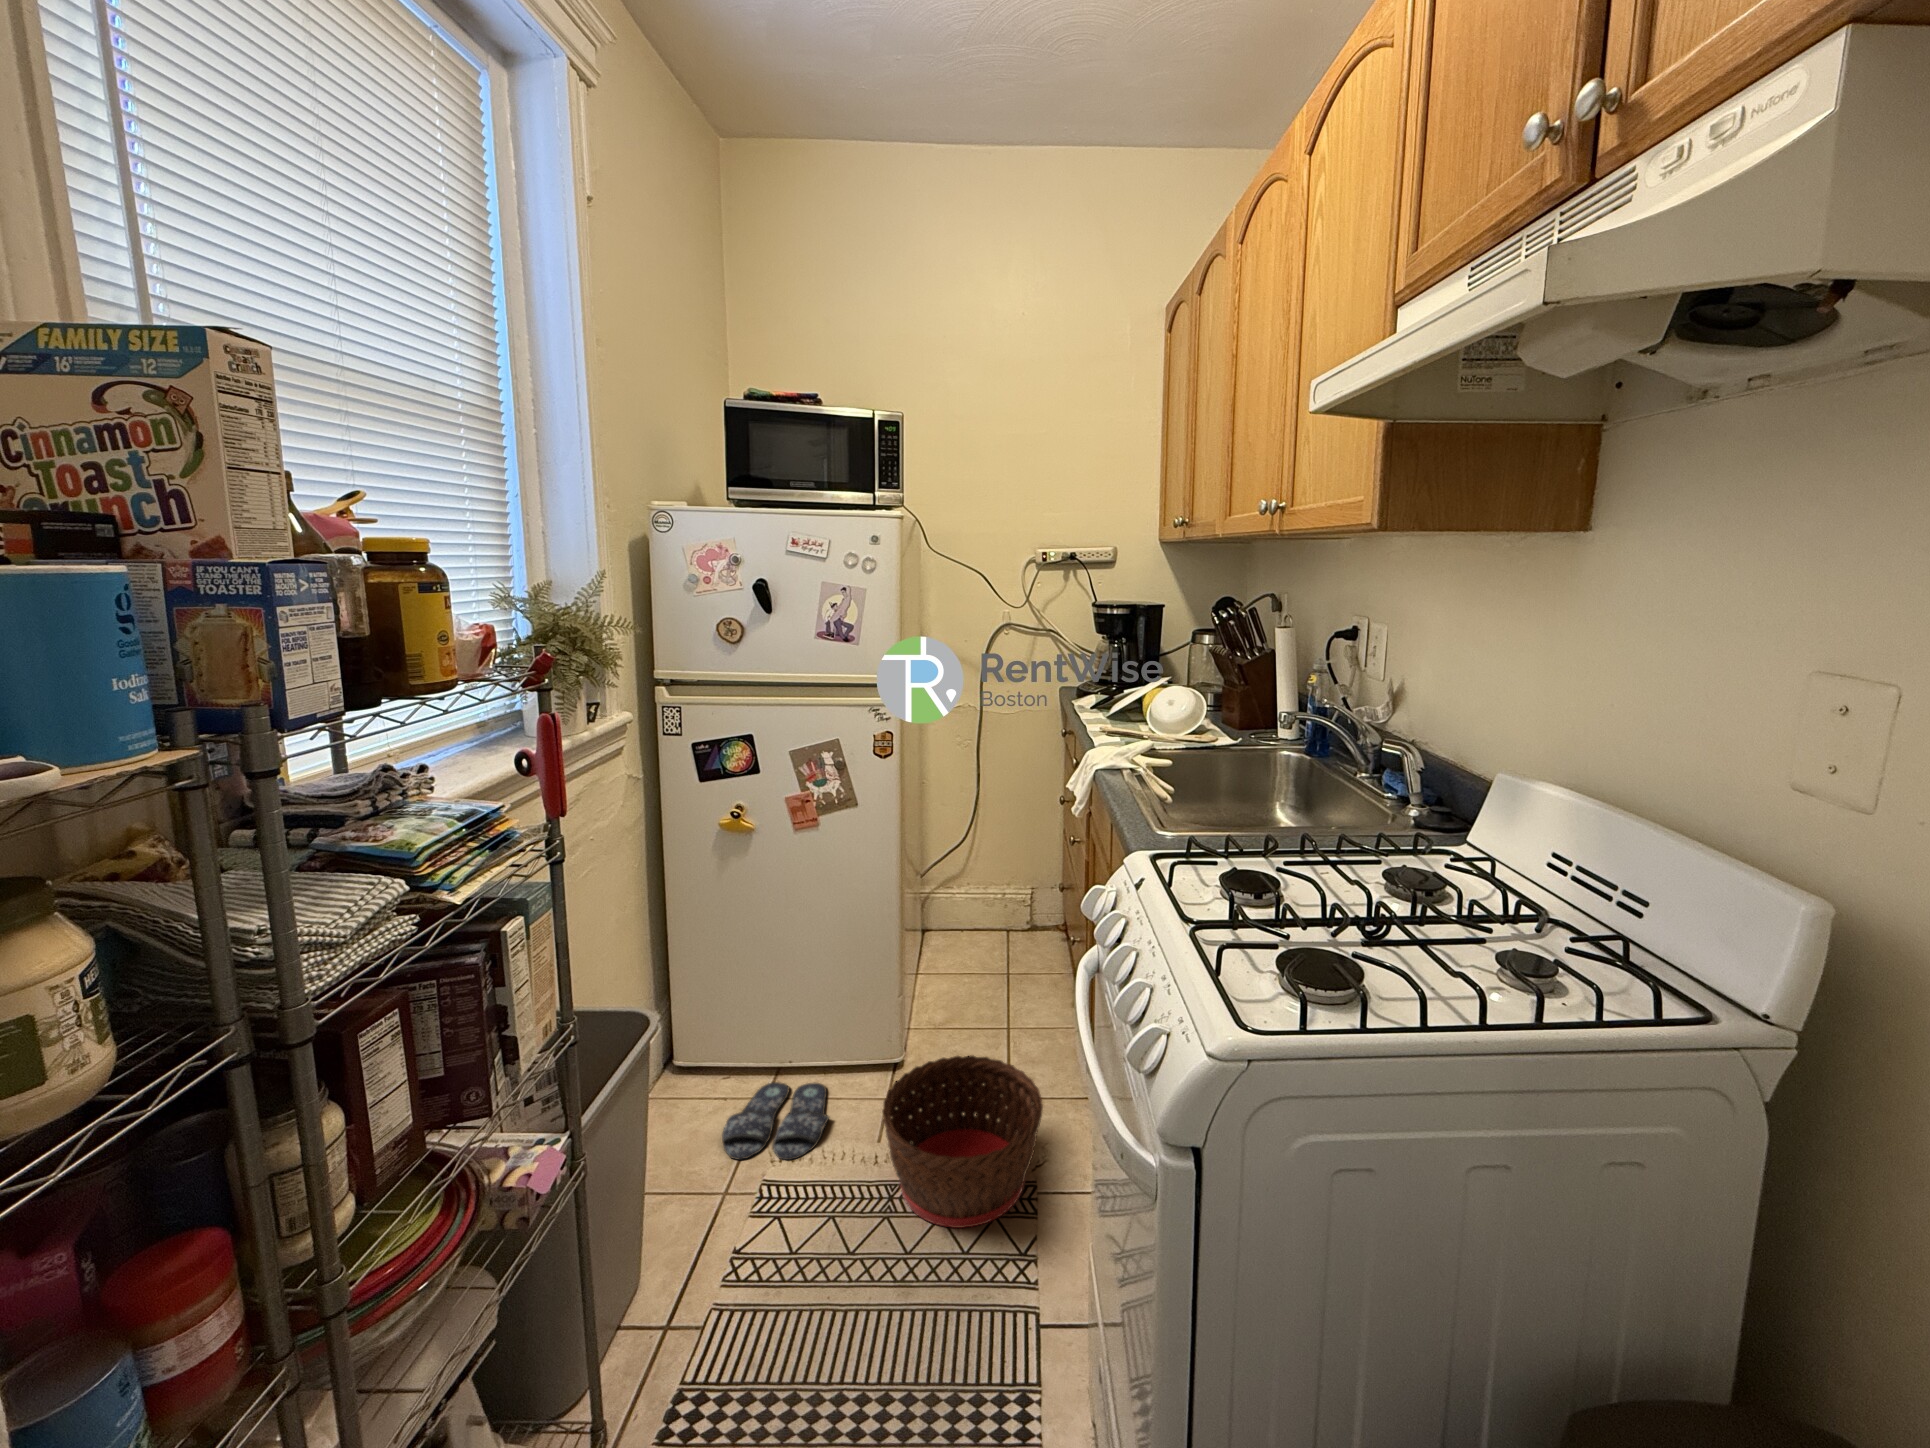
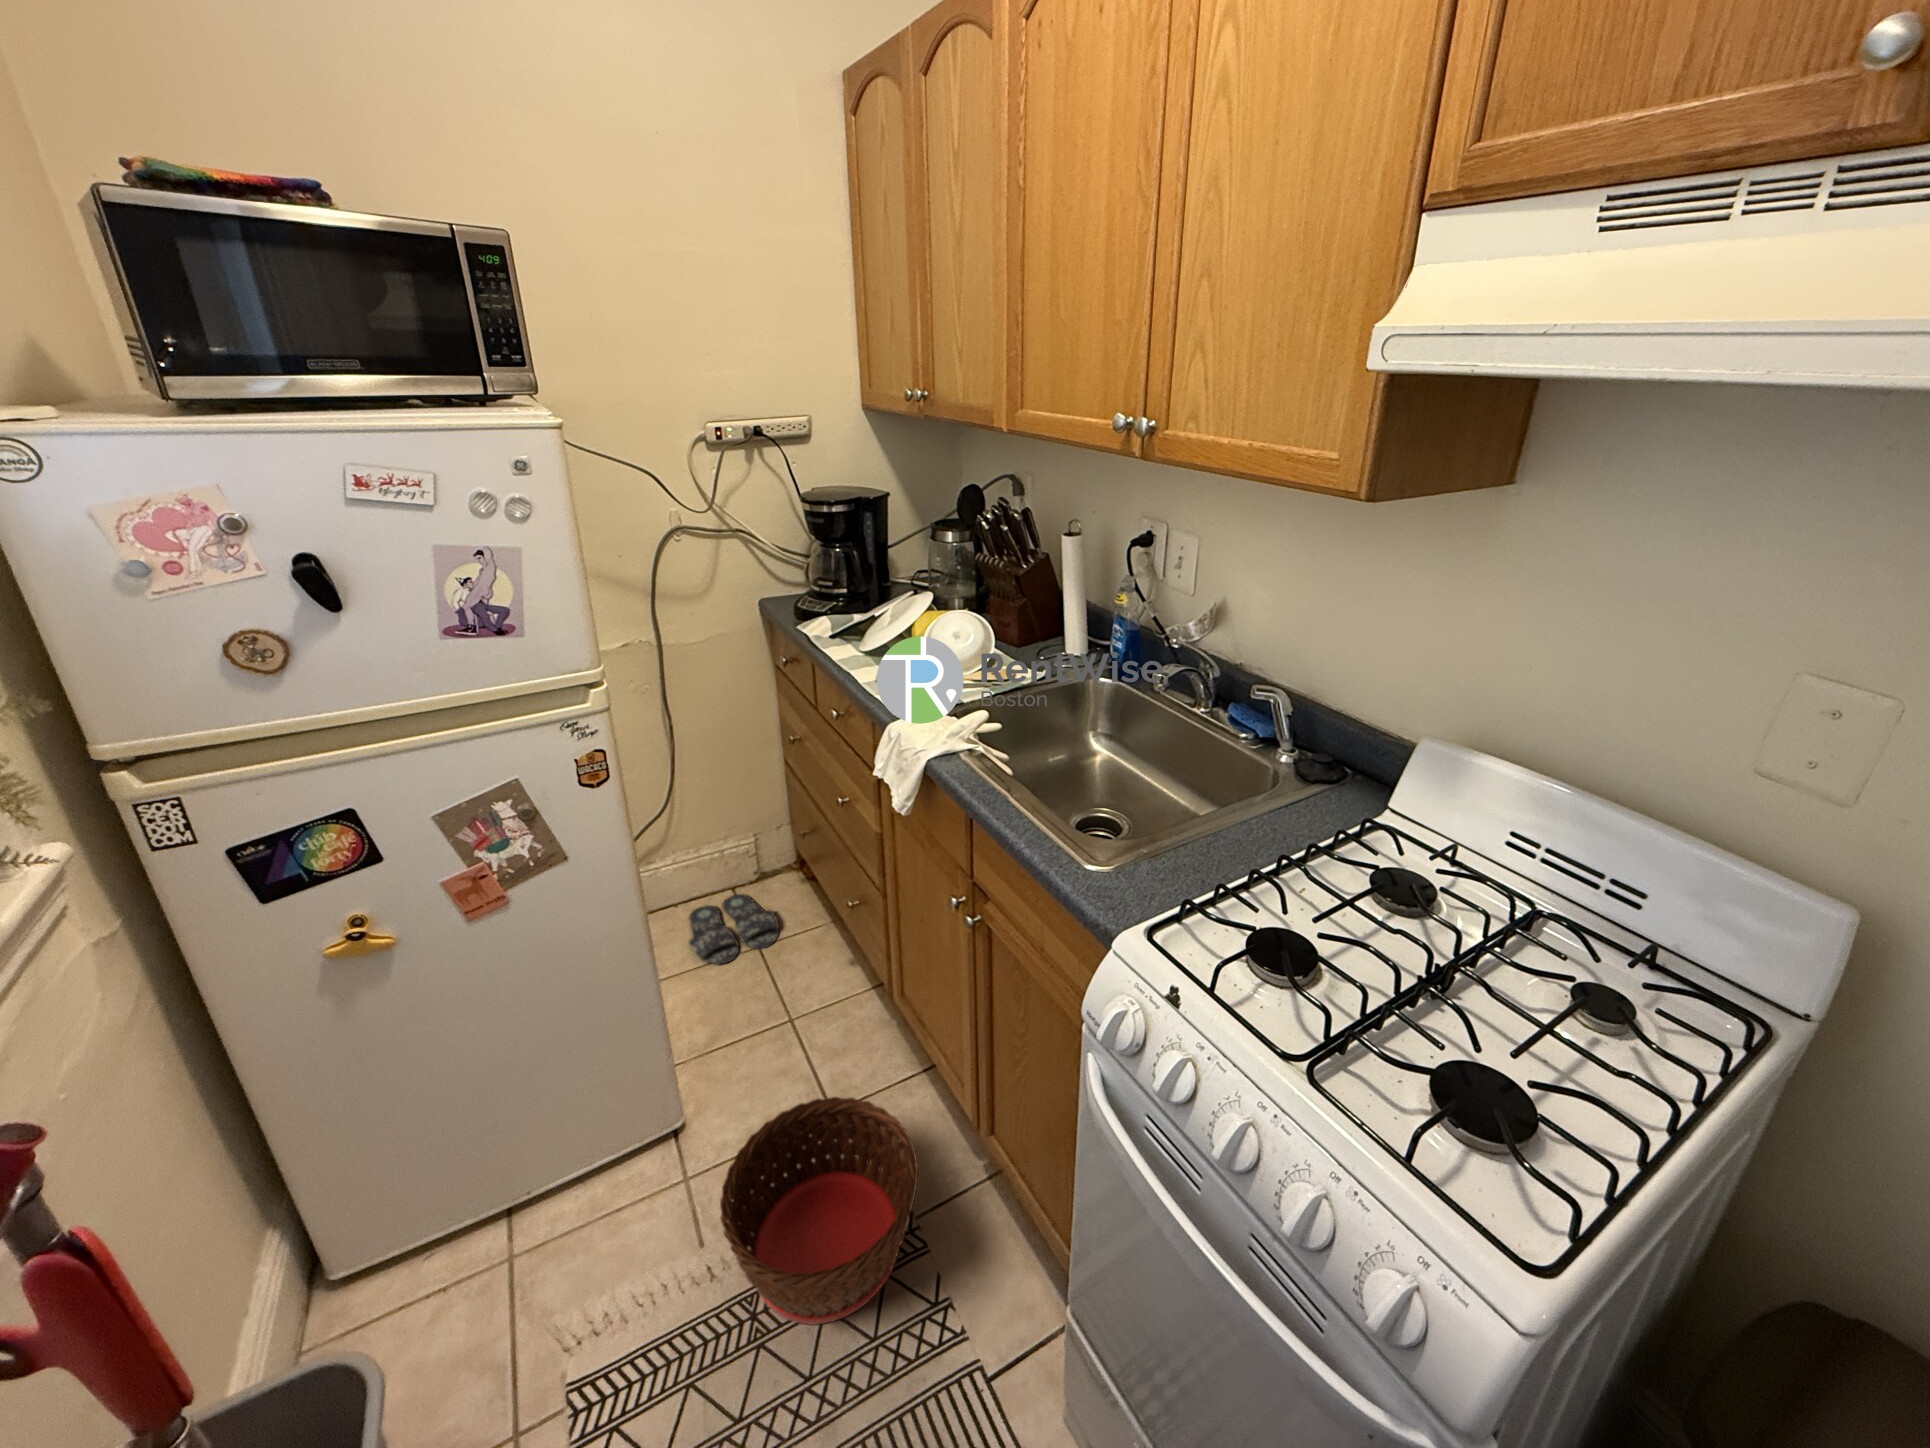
slippers: present [722,1082,829,1160] -> present [689,894,779,965]

